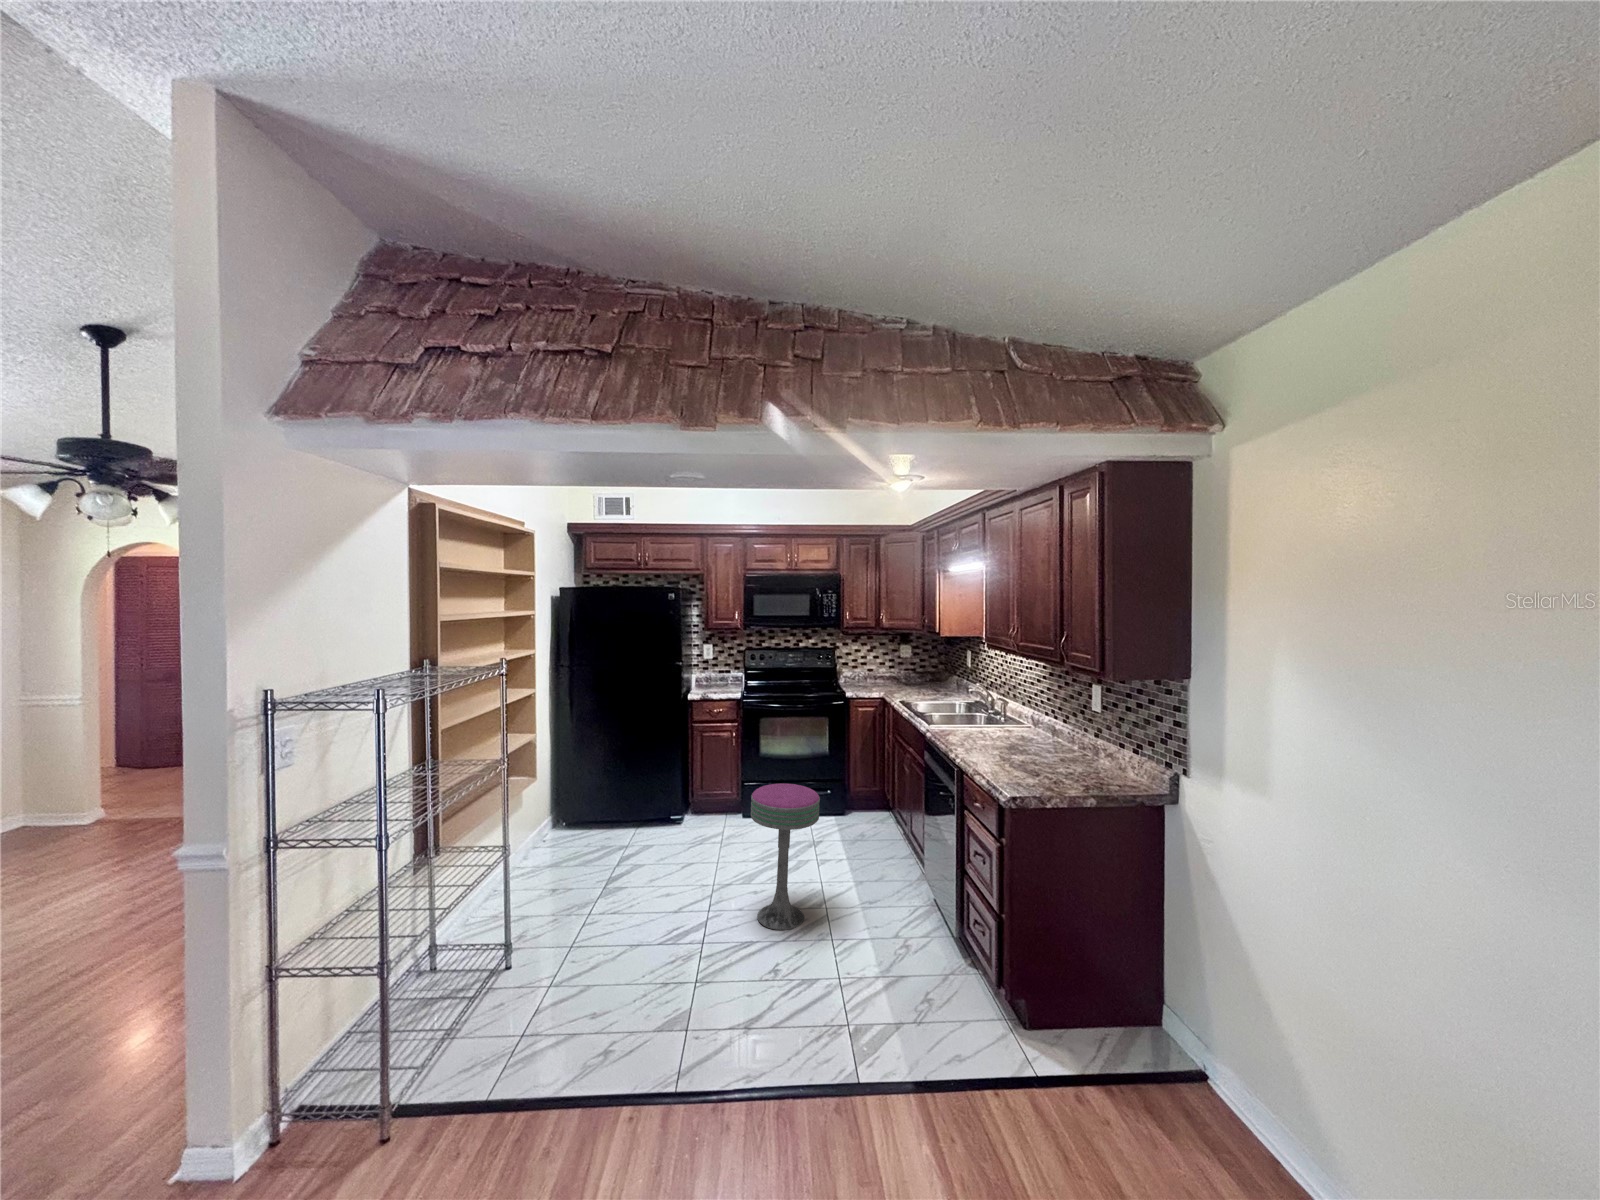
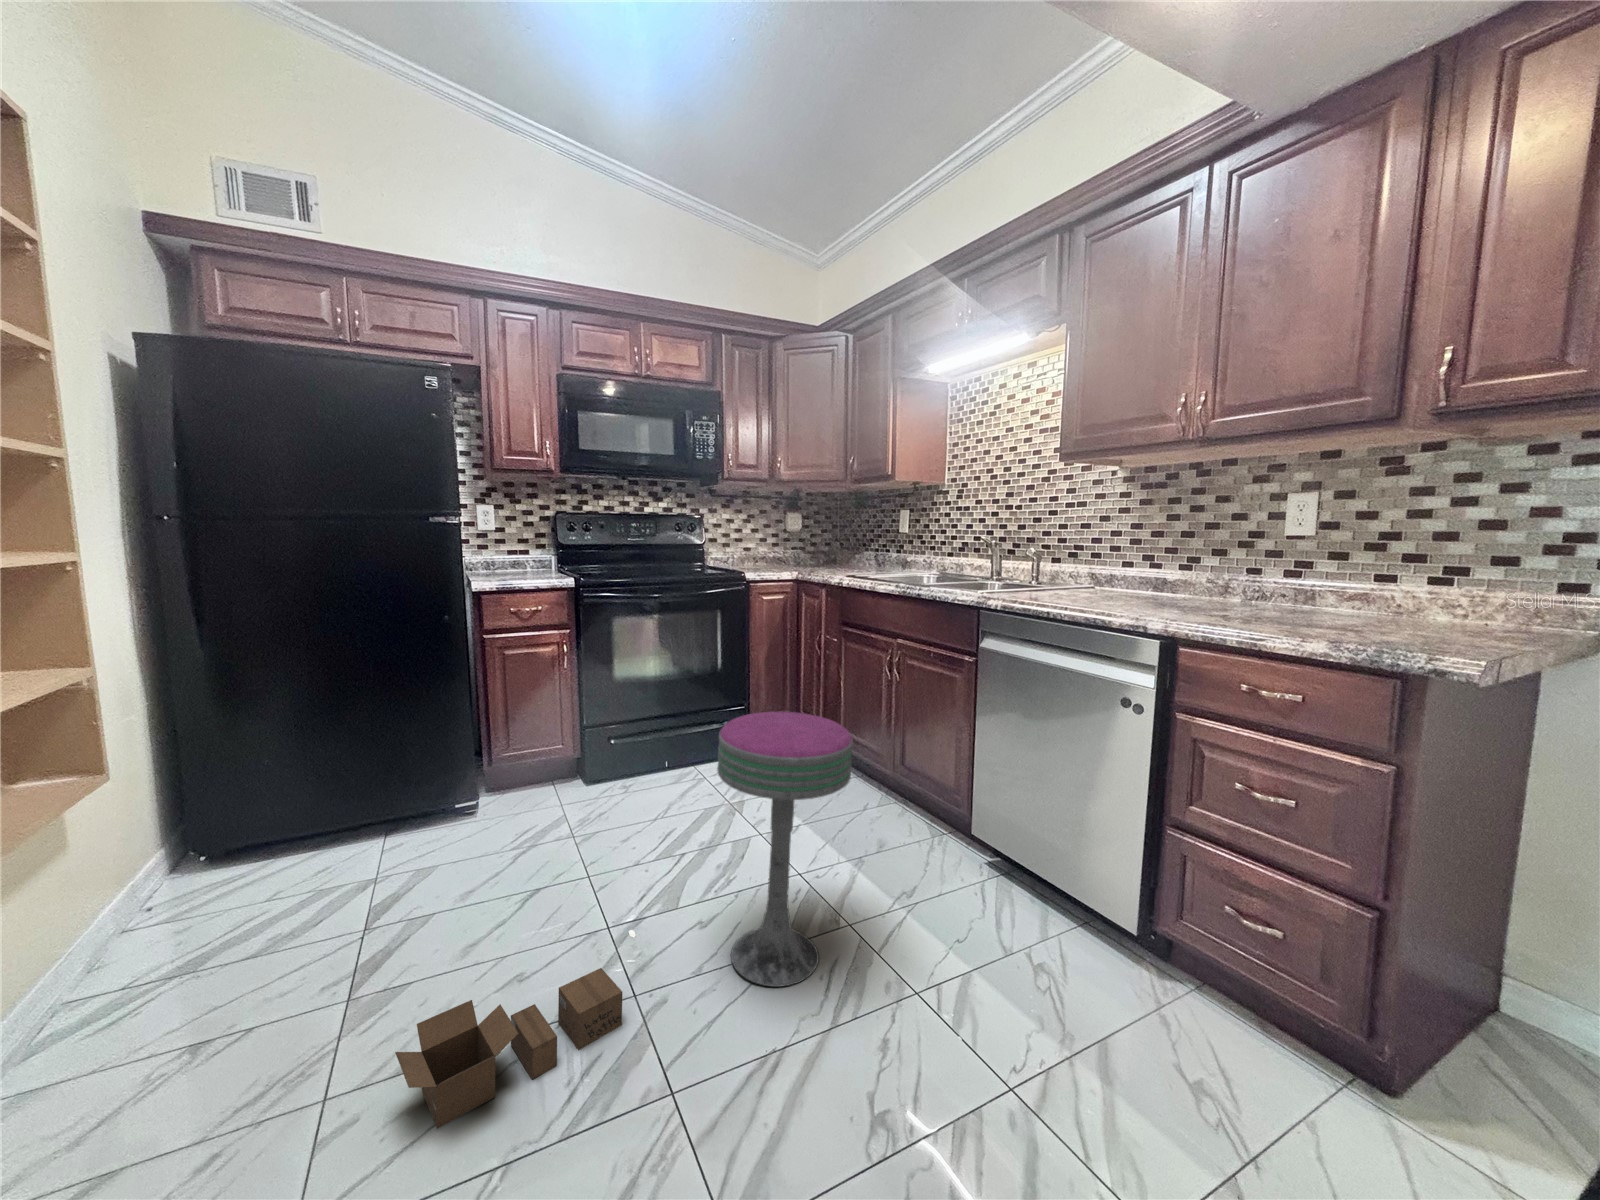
cardboard box: none [606,893,697,937] -> present [395,968,622,1129]

